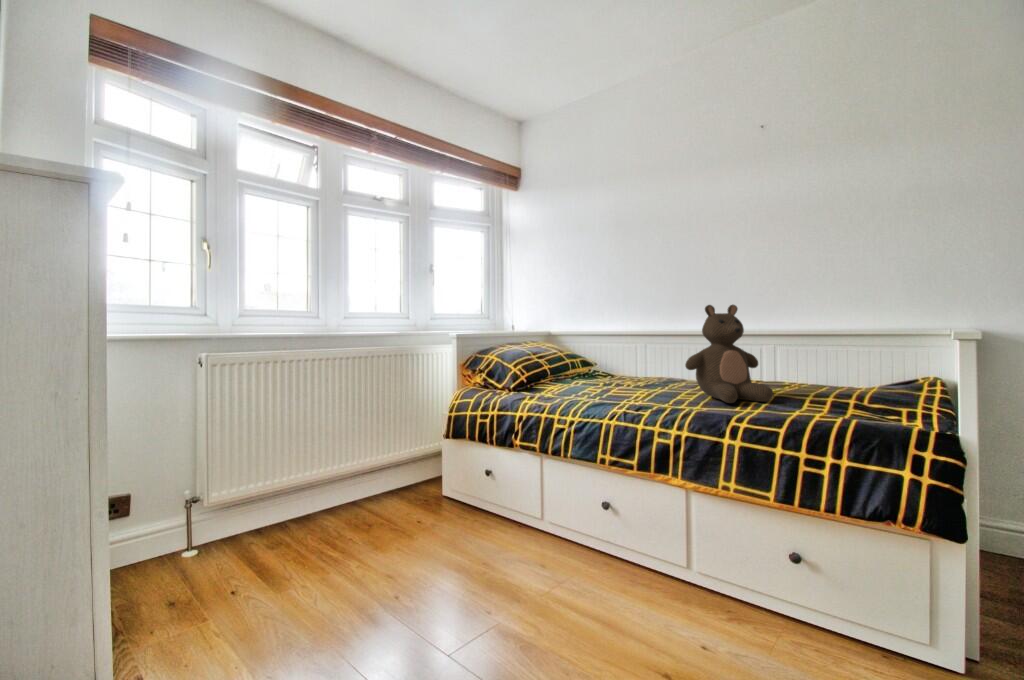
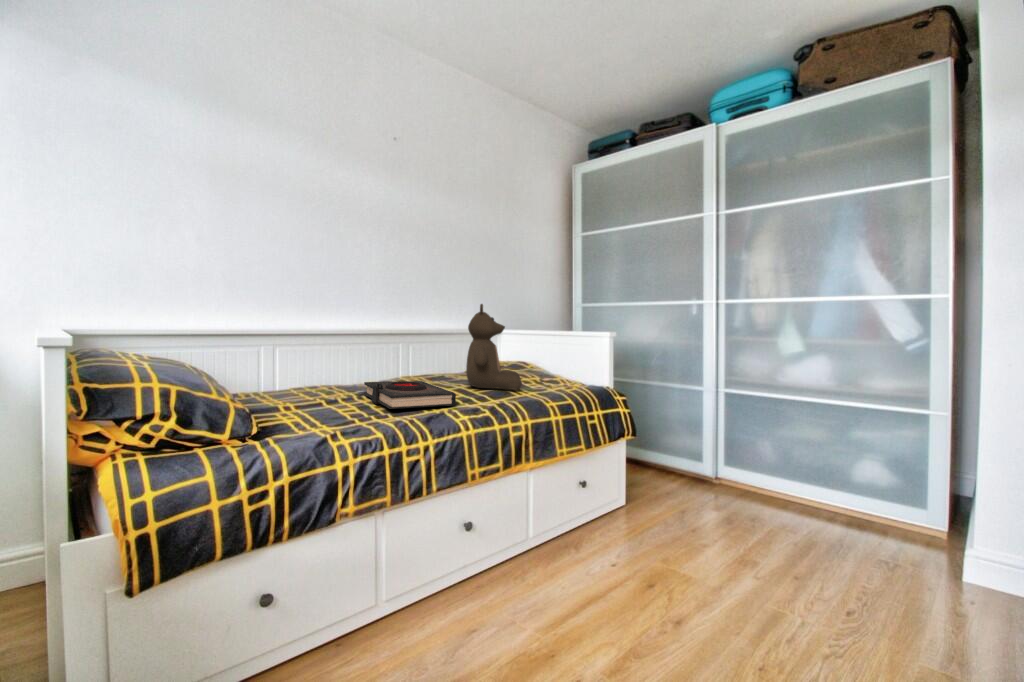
book: none [582,375,672,399] -> present [364,381,456,409]

